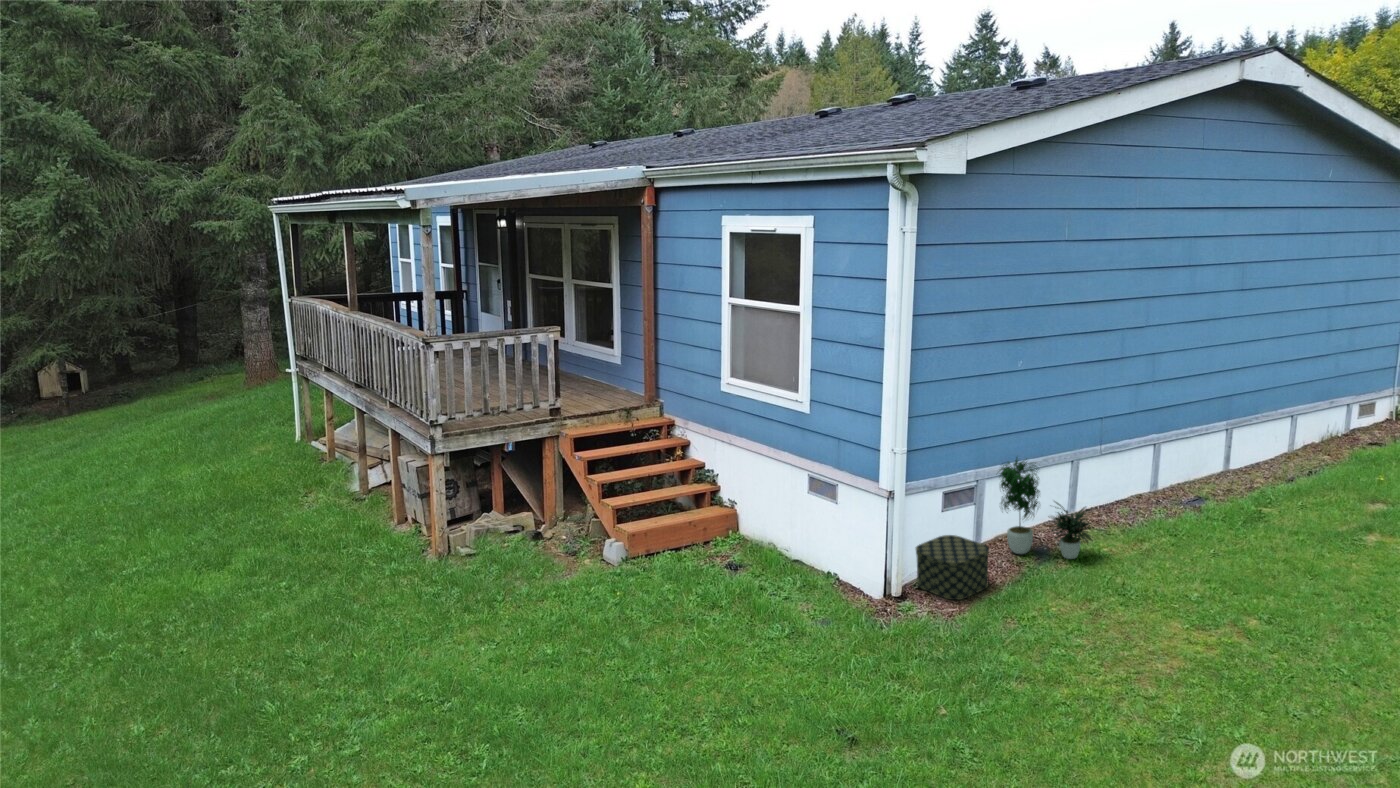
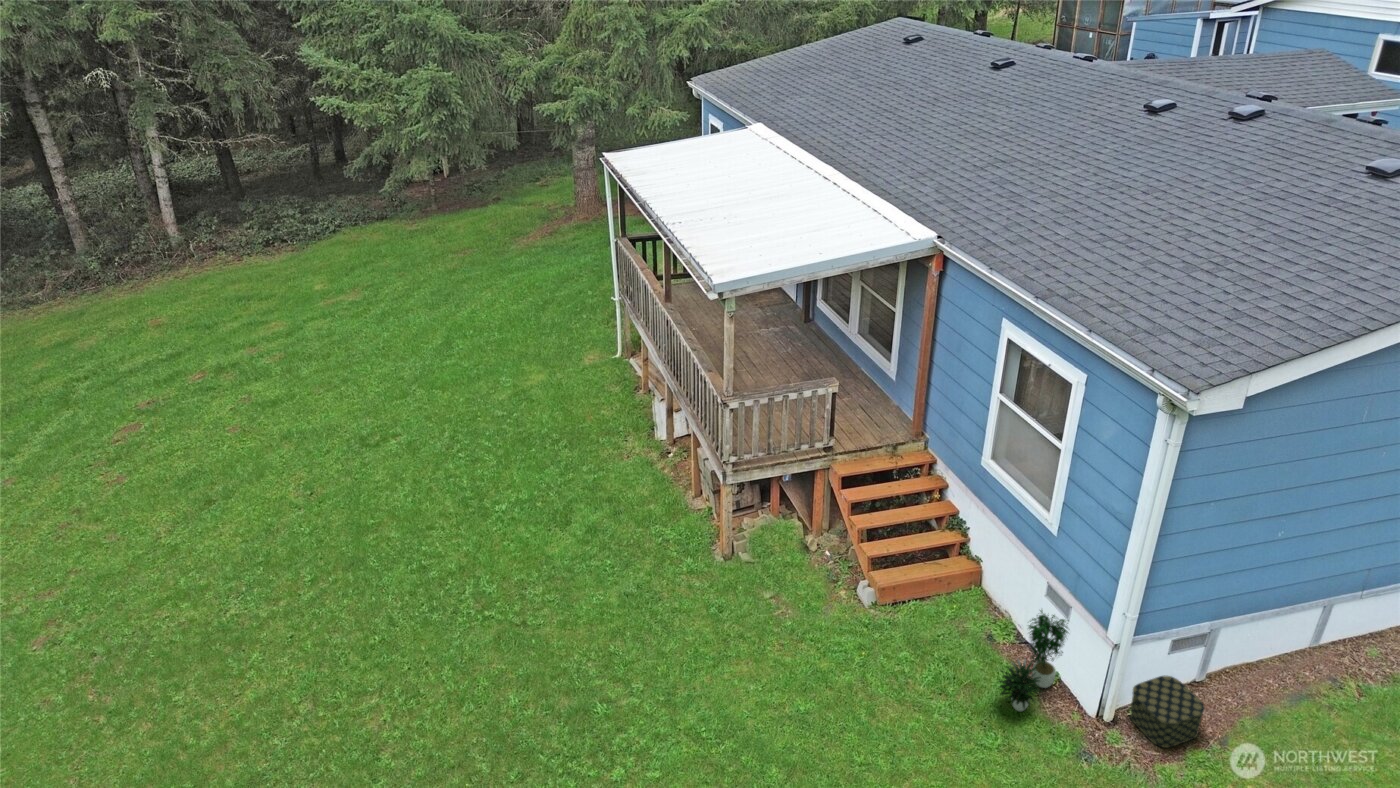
potted plant: present [1000,459,1092,559] -> present [999,610,1068,711]

